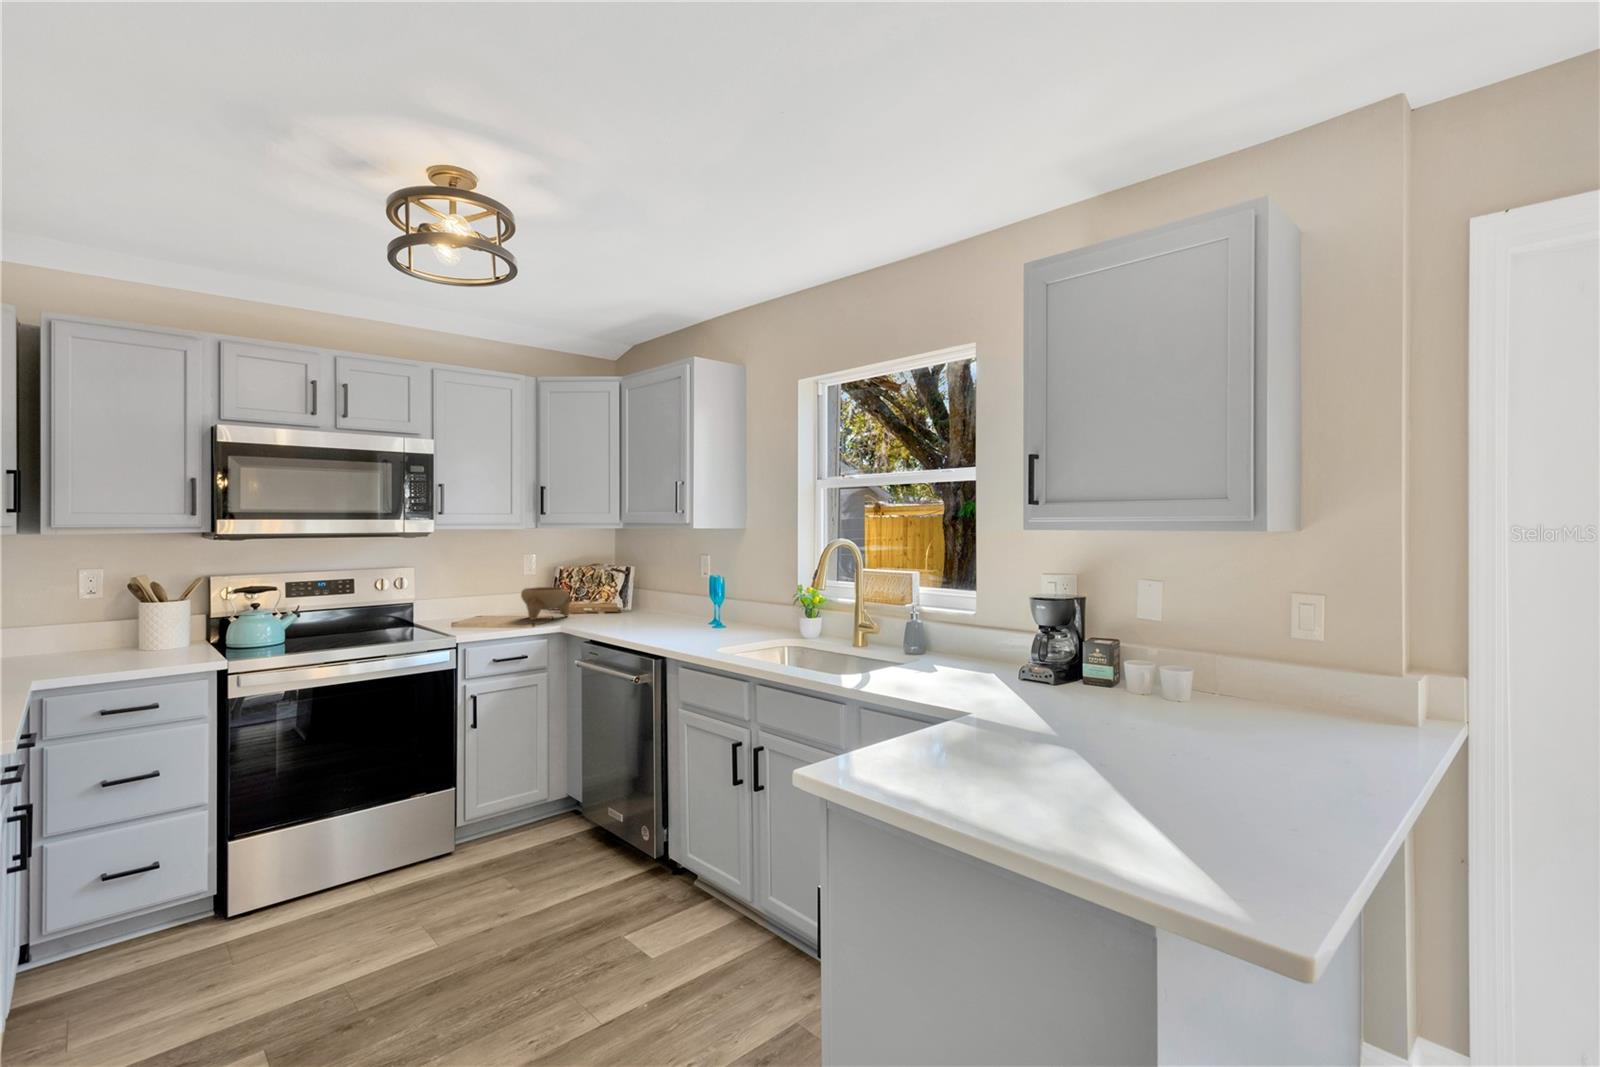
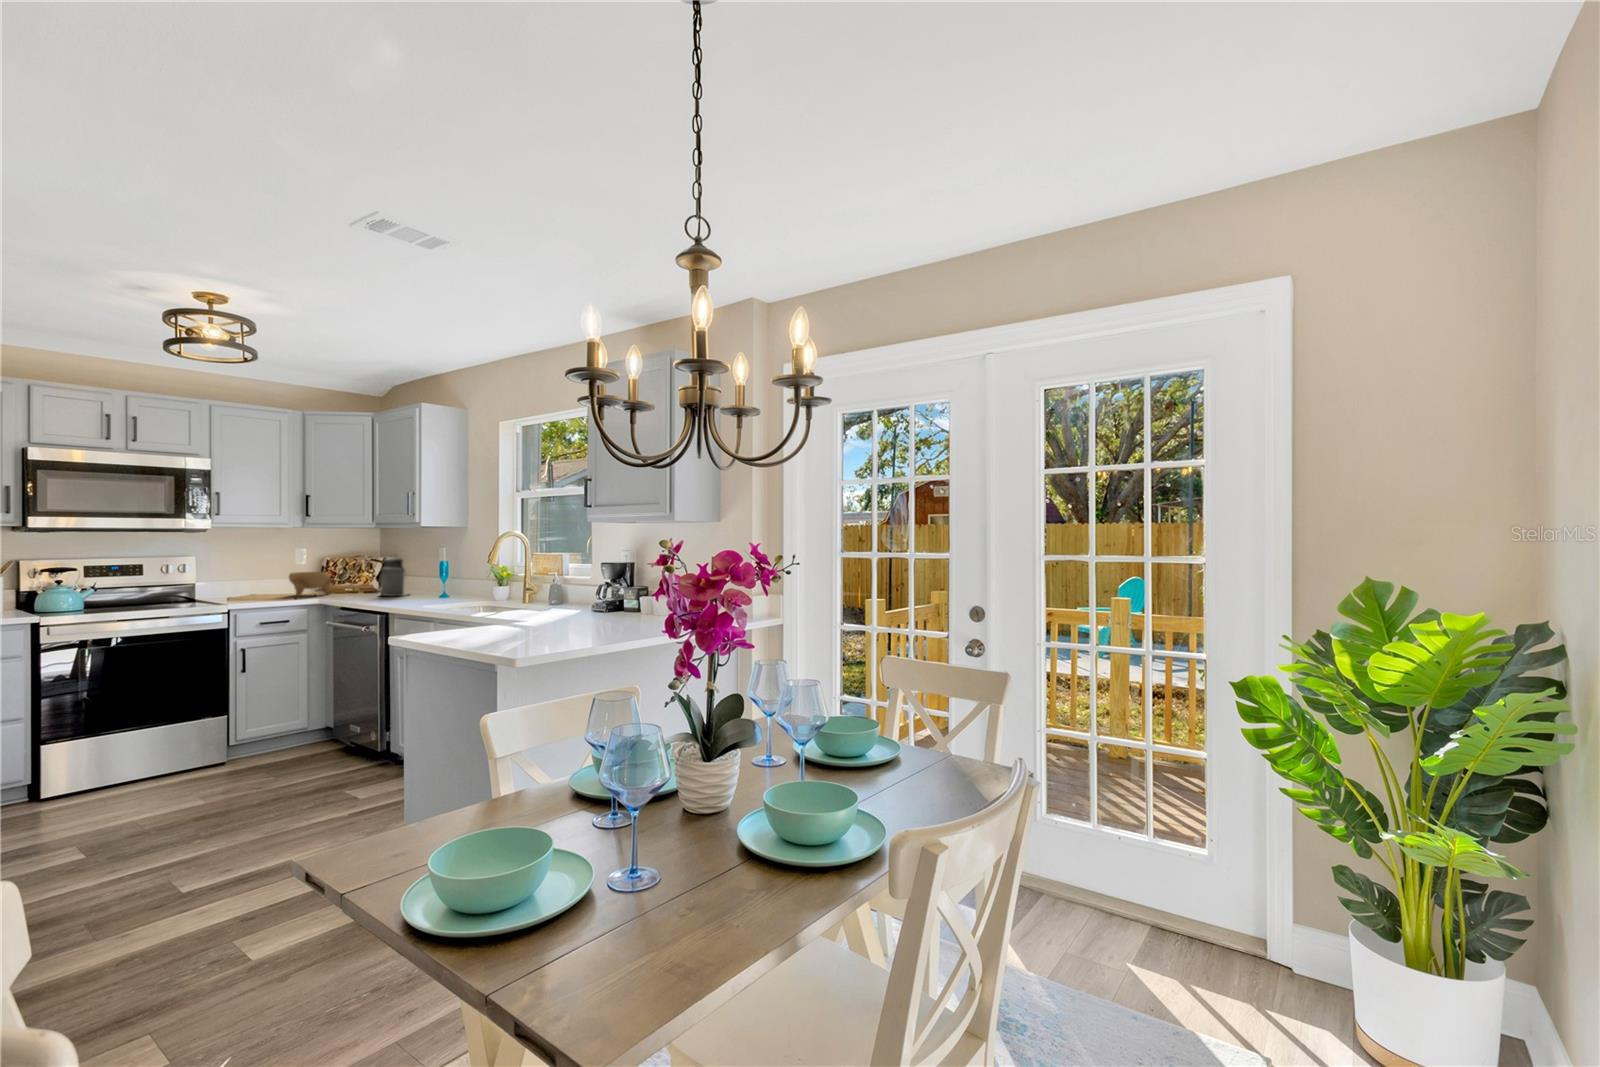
canister: none [631,566,671,623] -> present [381,557,407,596]

